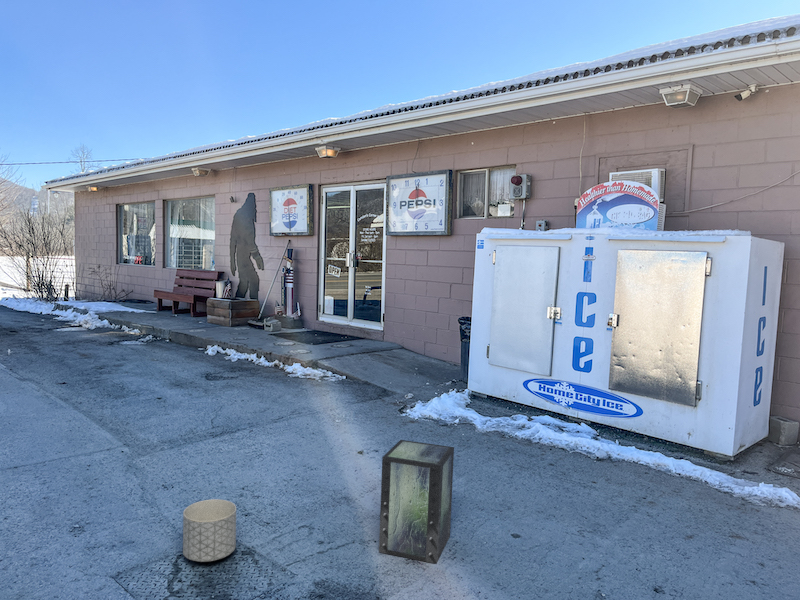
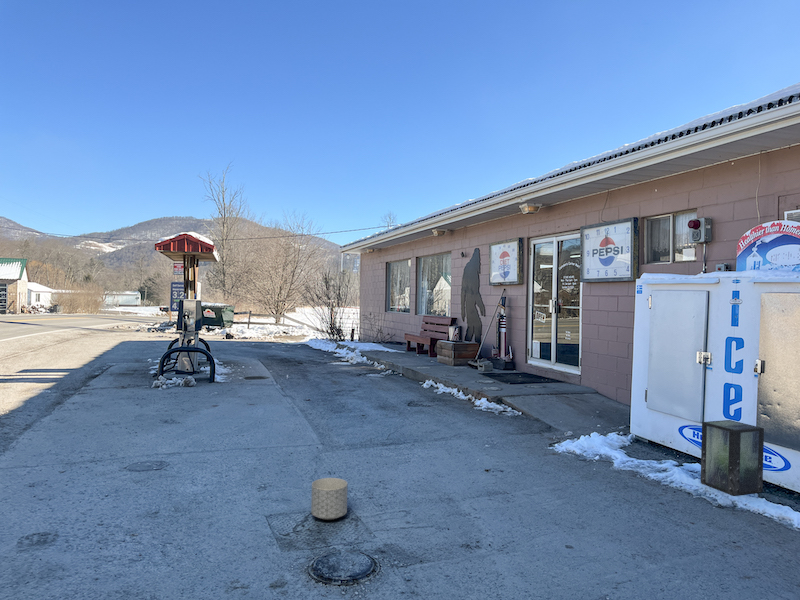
storage box: present [379,440,454,564] -> present [701,420,764,496]

